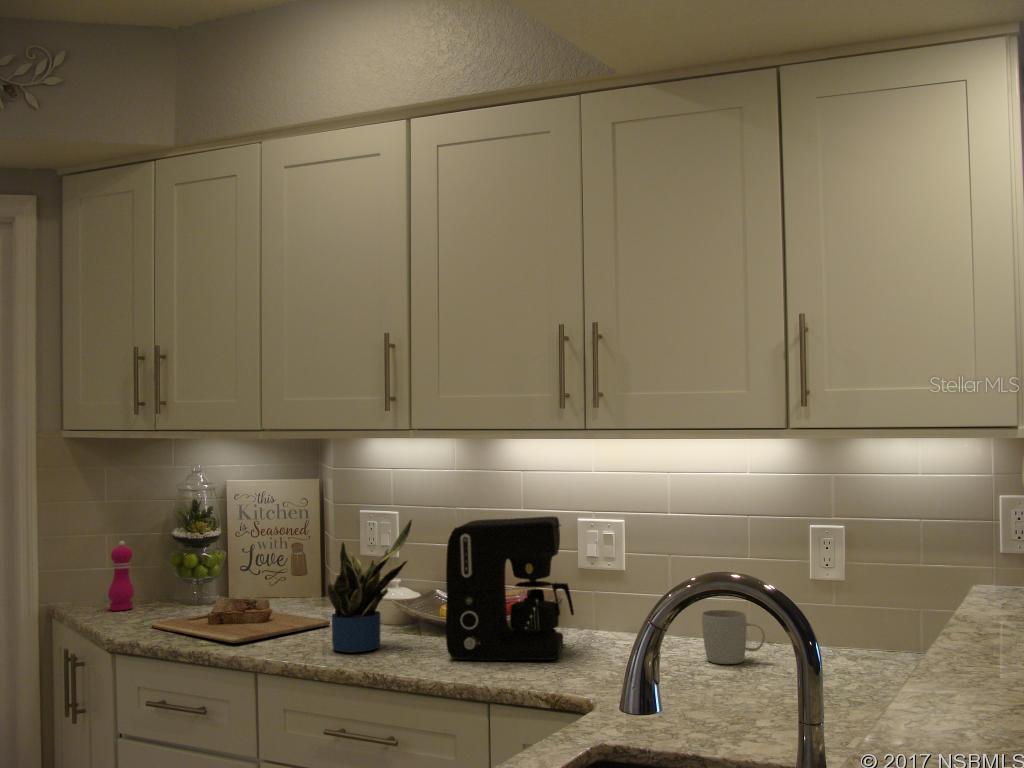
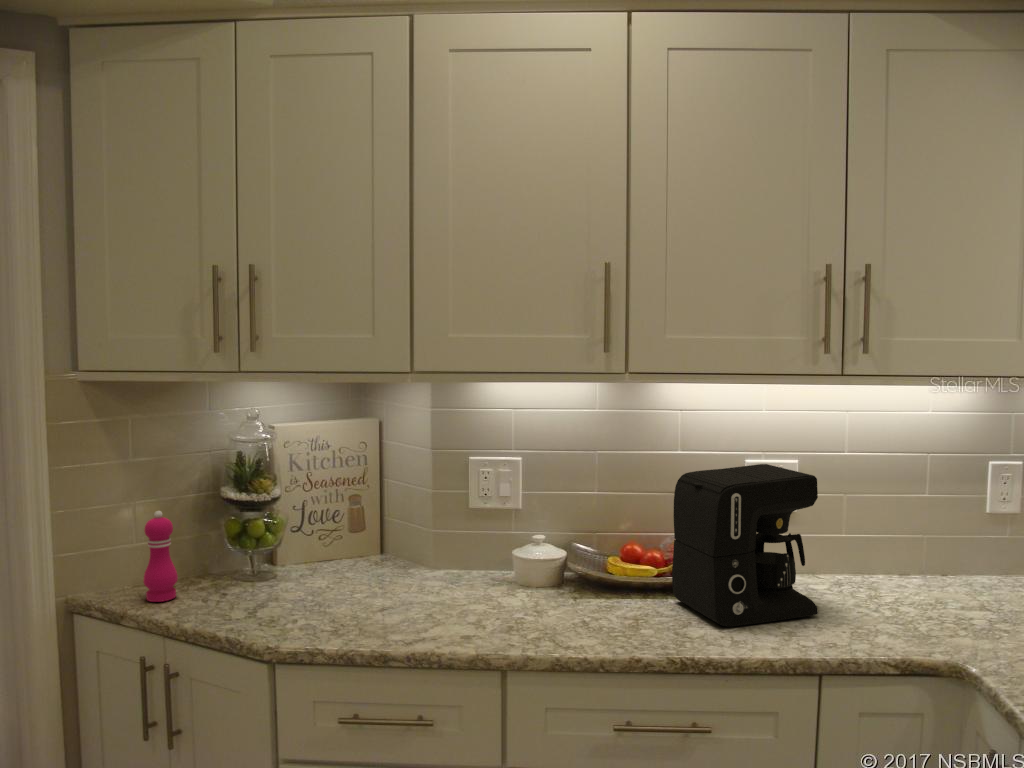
potted plant: present [327,520,412,652] -> none [553,477,649,632]
cutting board: present [151,598,330,643] -> none [271,572,487,637]
mug: present [702,610,765,664] -> none [920,547,978,600]

